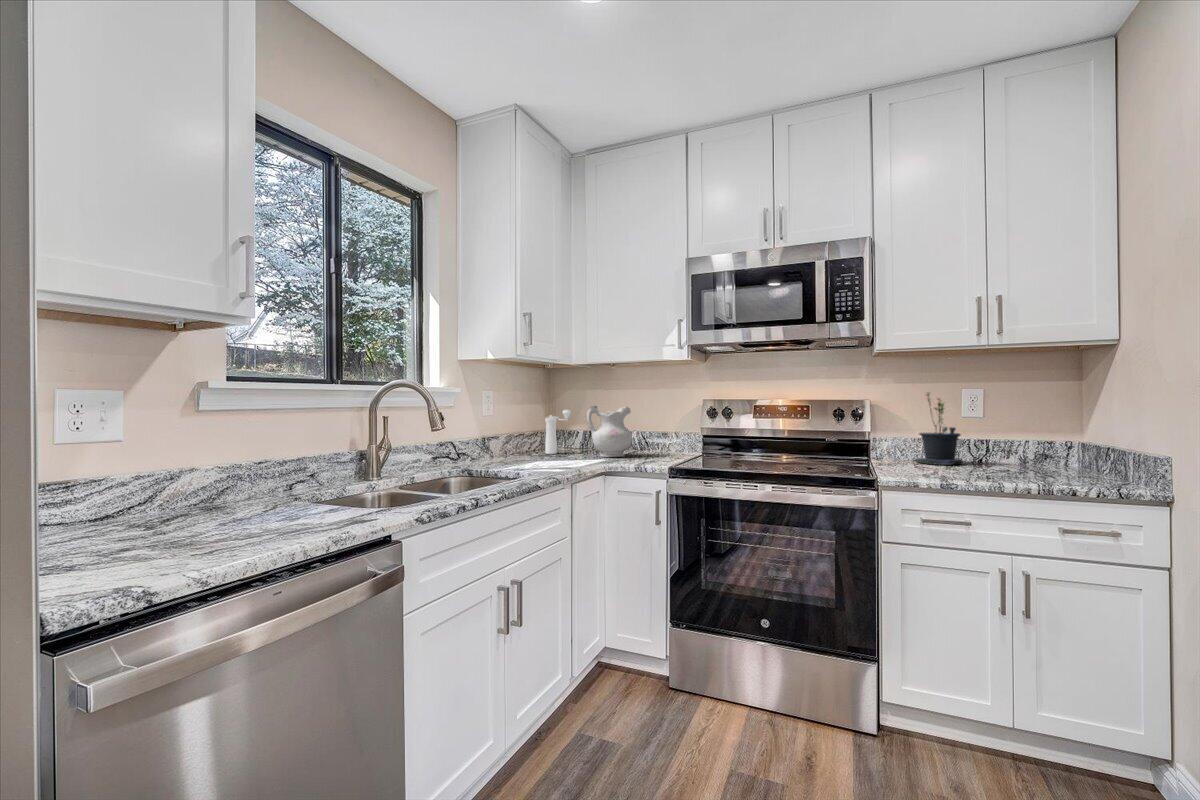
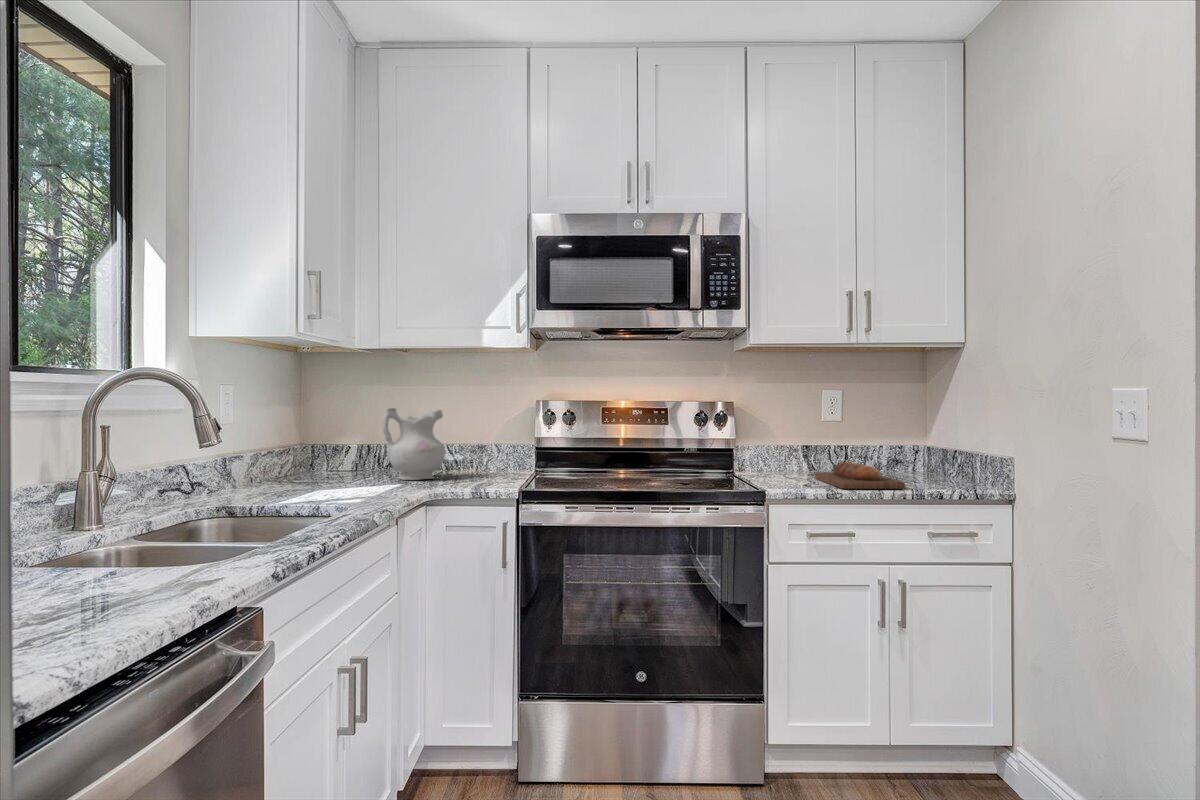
potted plant: present [914,392,964,465] -> none [774,393,827,475]
pepper mill: present [545,410,571,454] -> none [309,414,344,479]
bread loaf: none [945,454,1031,482] -> present [814,462,905,489]

